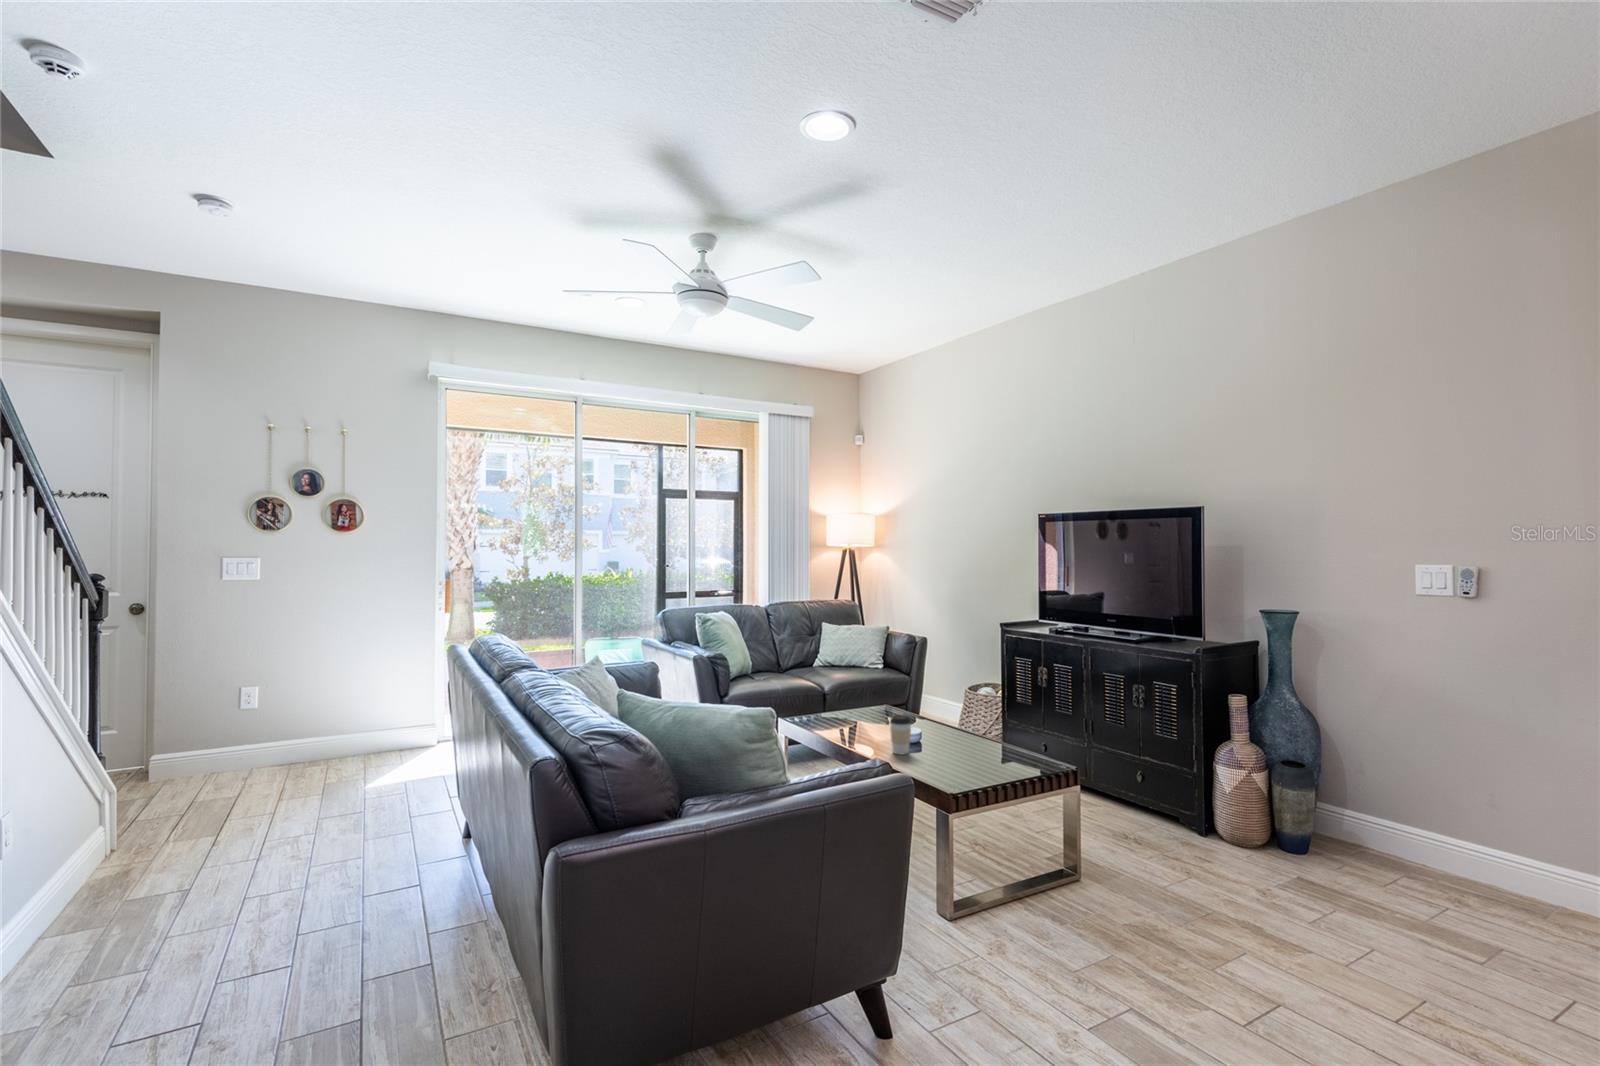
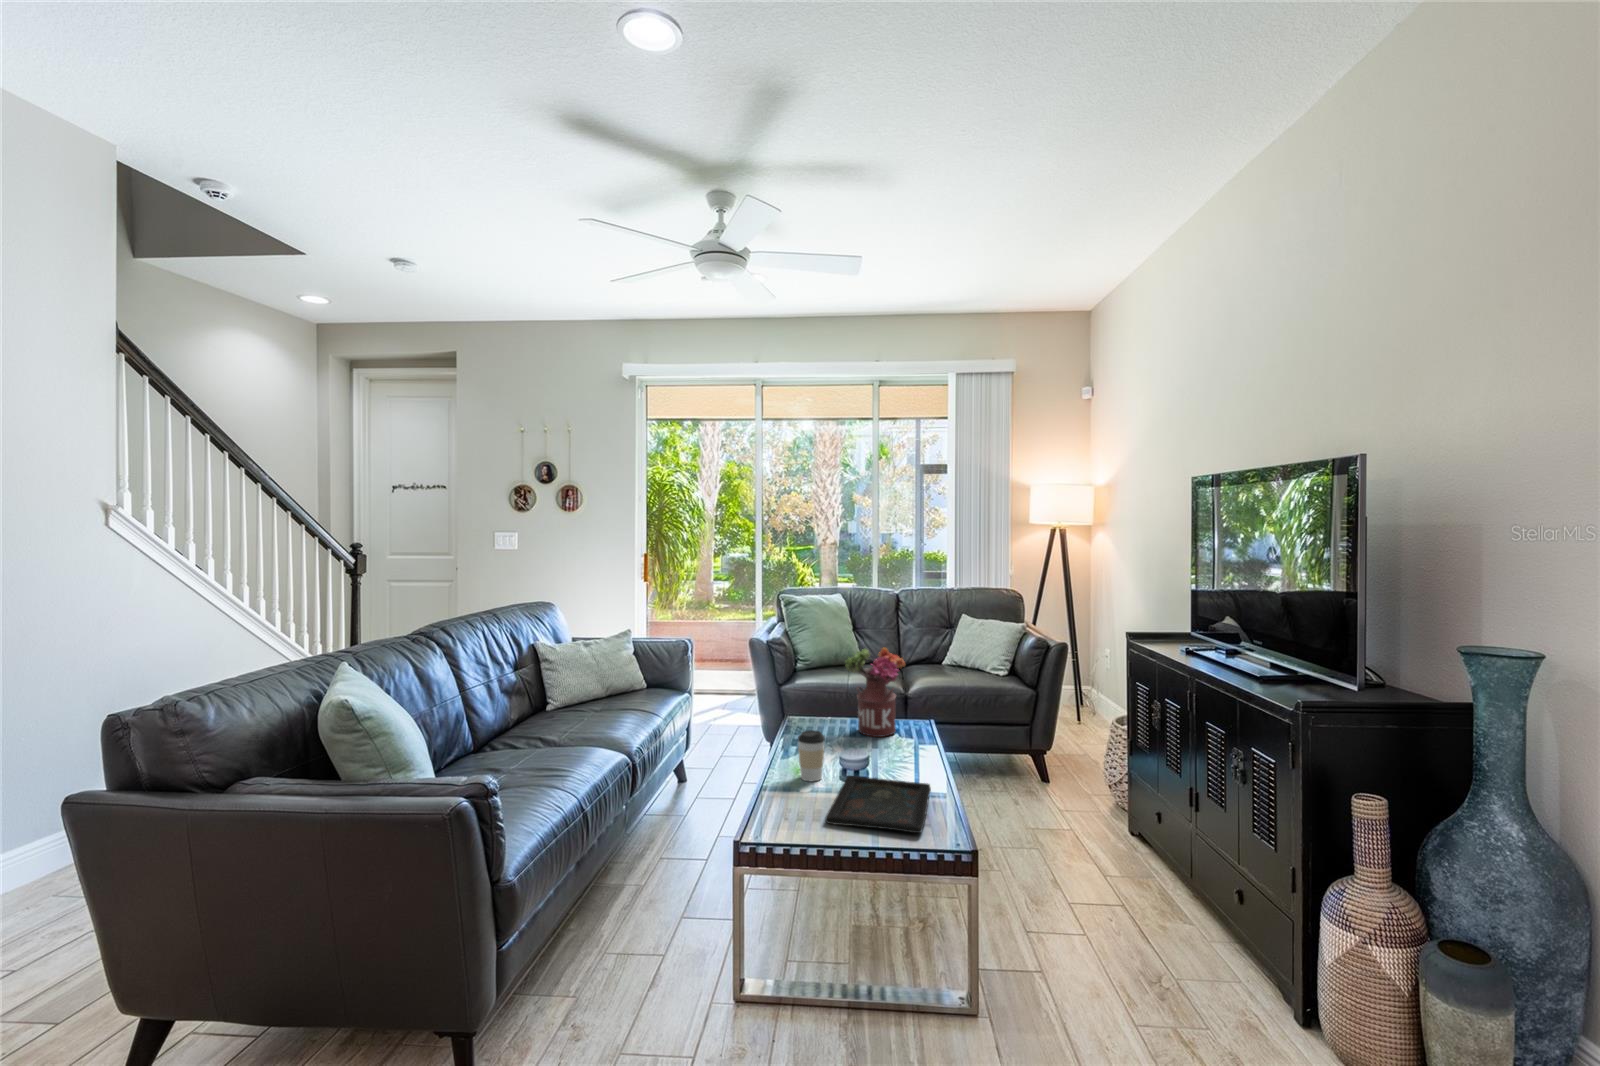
flower arrangement: none [838,650,887,724] -> present [845,647,905,737]
tray: none [929,738,1032,771] -> present [825,776,931,833]

